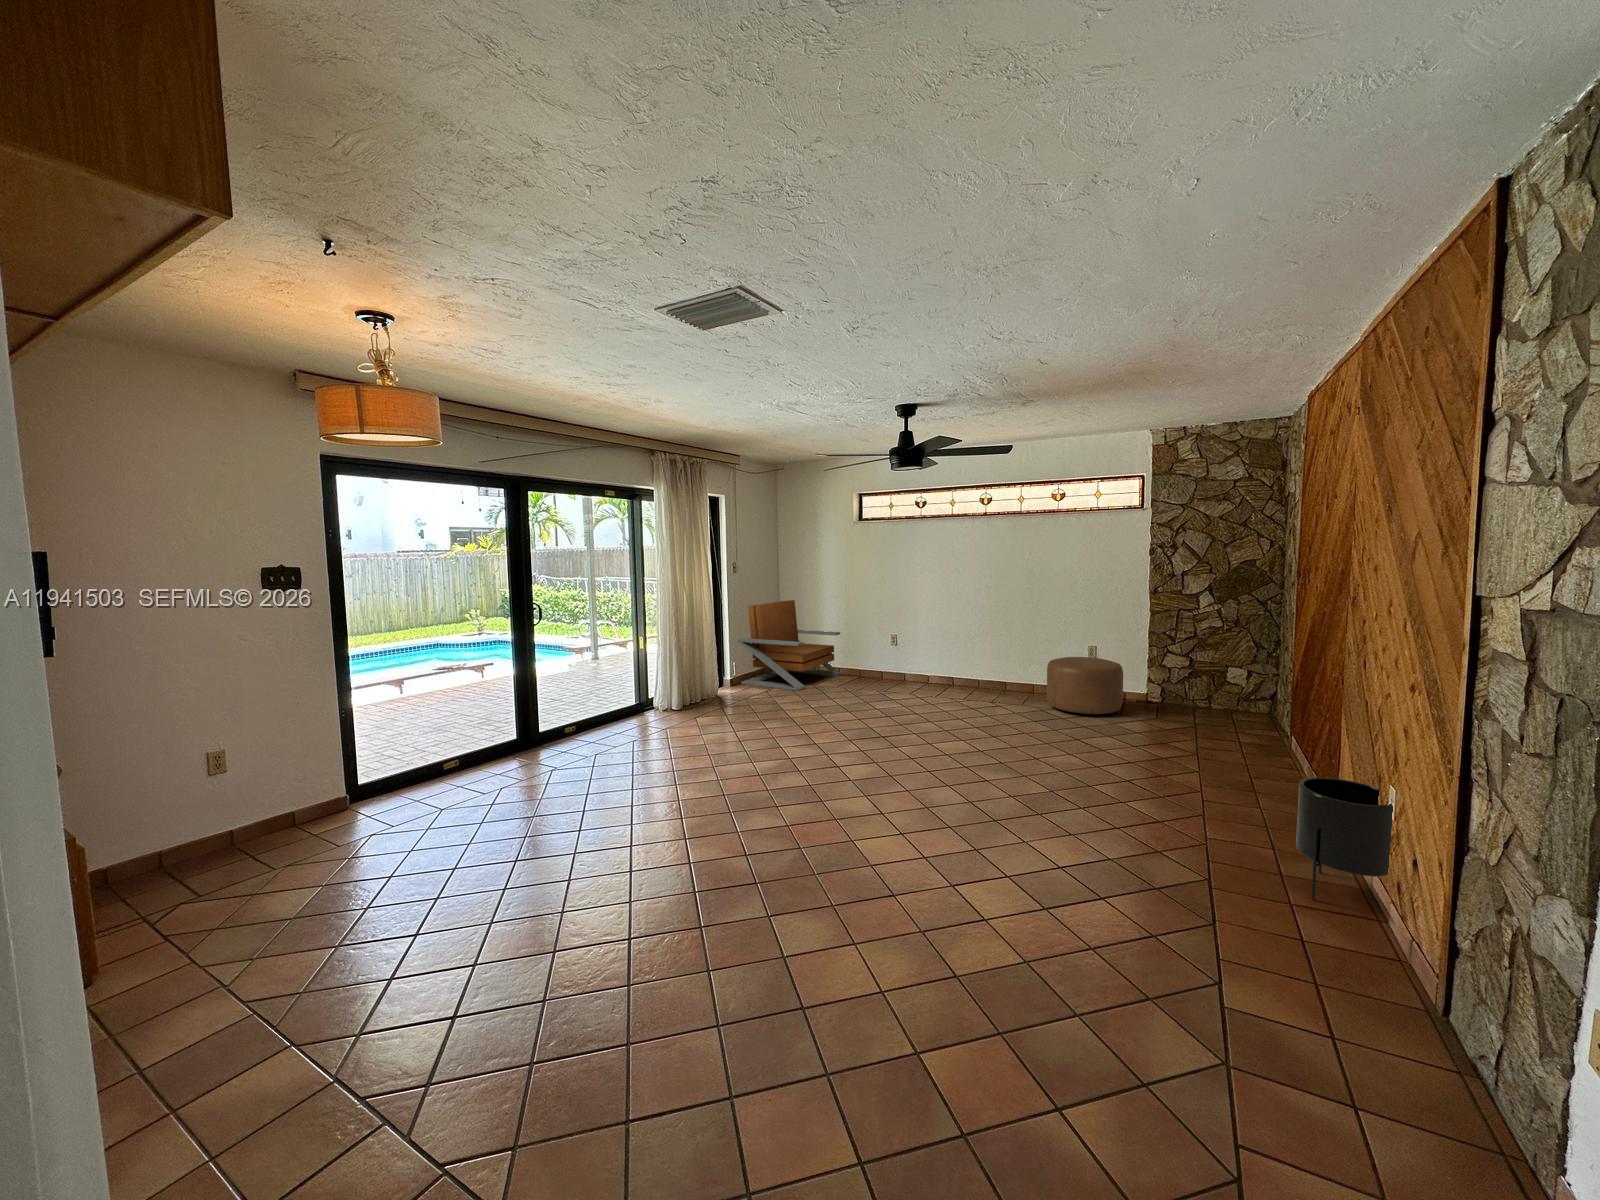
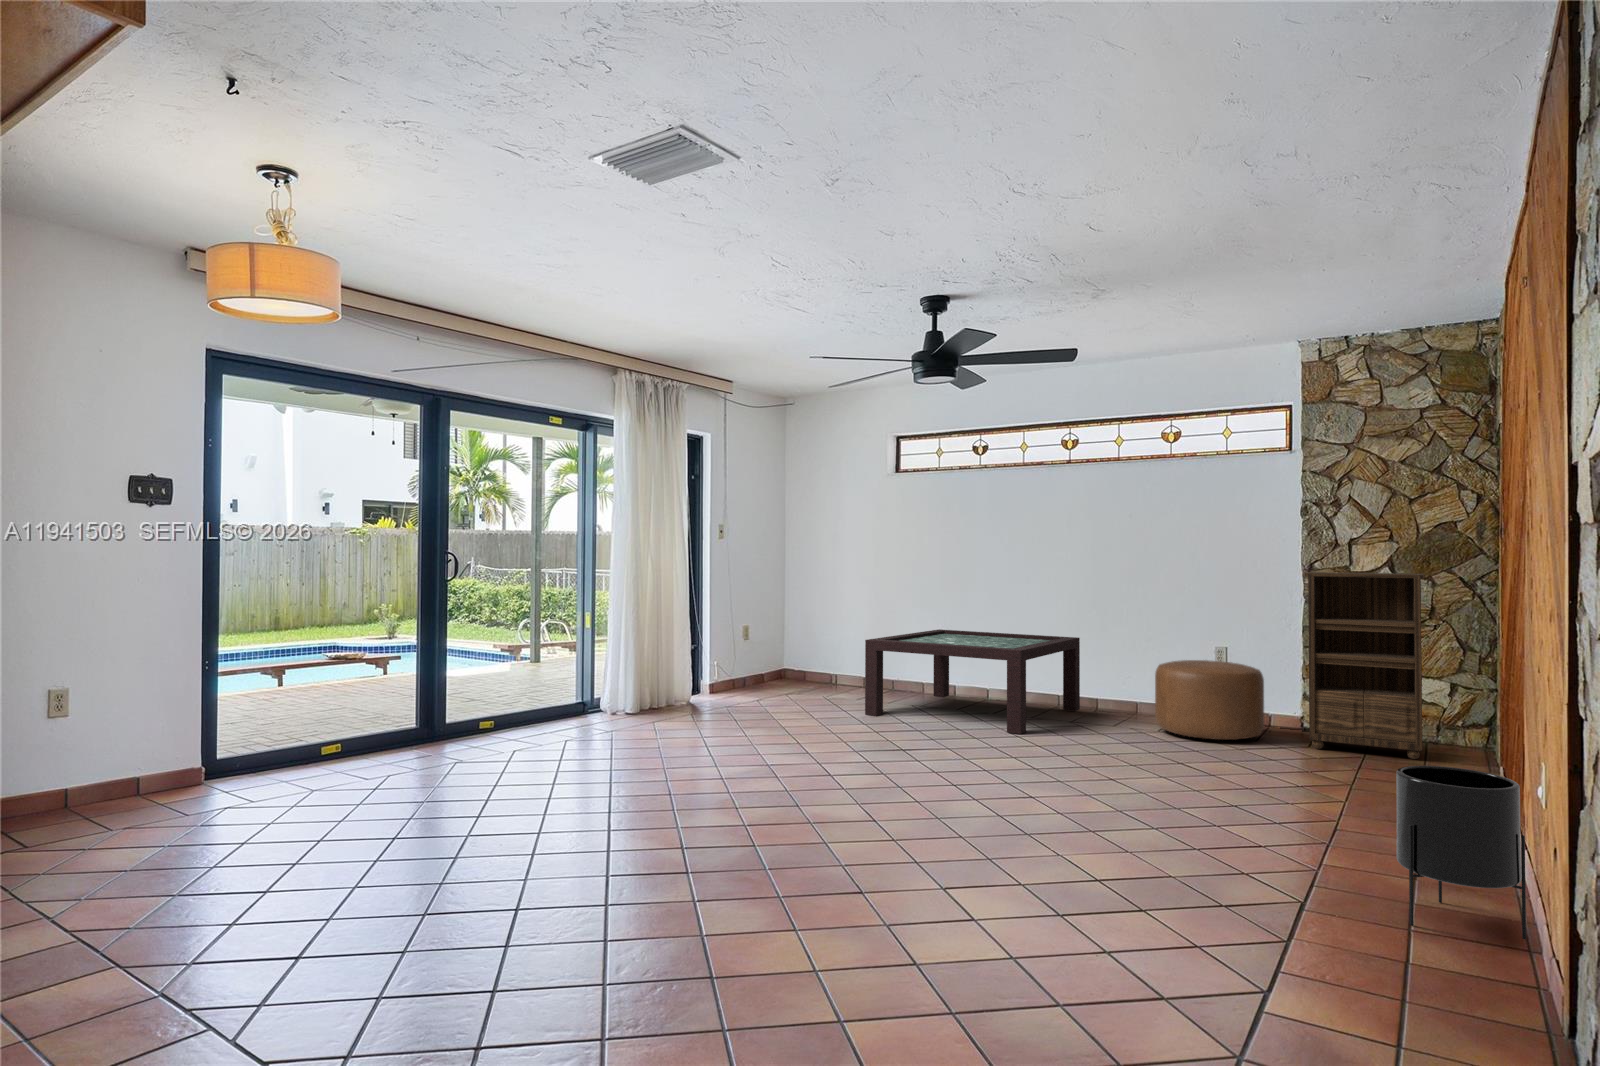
bookshelf: none [1155,596,1242,725] -> present [1304,572,1425,759]
lounge chair: present [738,600,841,691] -> none [727,579,875,701]
coffee table: none [843,635,988,716] -> present [865,629,1080,734]

